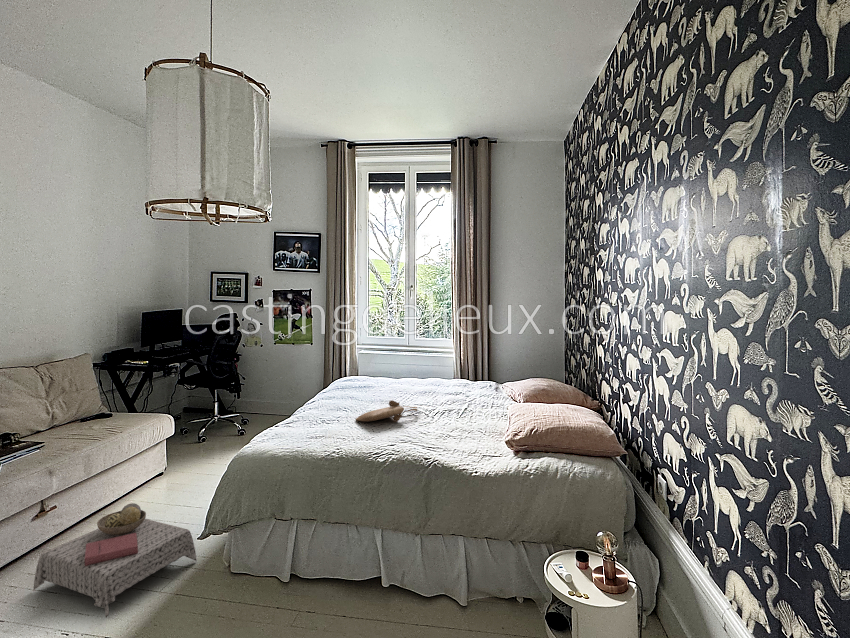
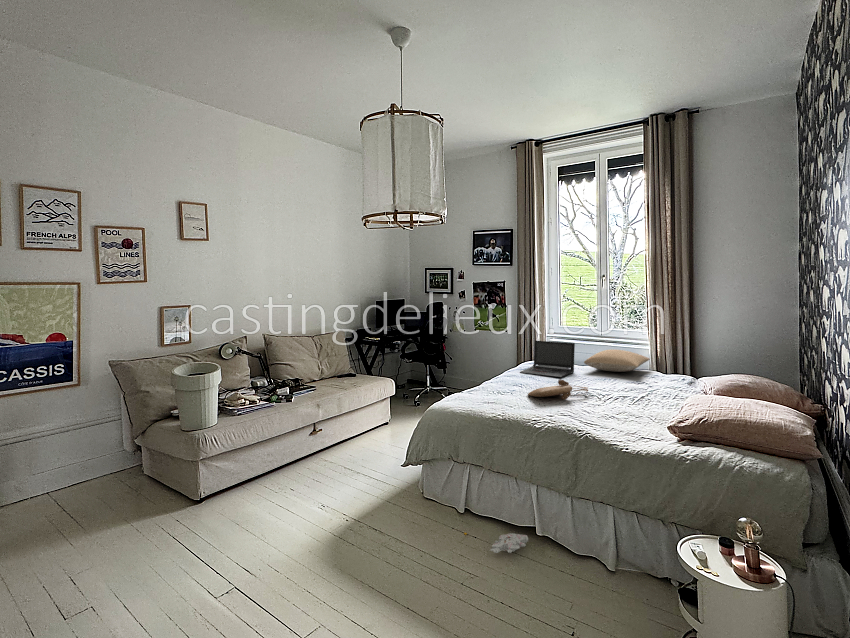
laptop: none [338,358,395,397] -> present [520,341,575,377]
pillow: none [405,365,464,388] -> present [584,349,650,372]
ottoman: present [34,503,196,617] -> none [299,441,399,517]
plush toy: none [293,584,371,615] -> present [464,533,528,553]

